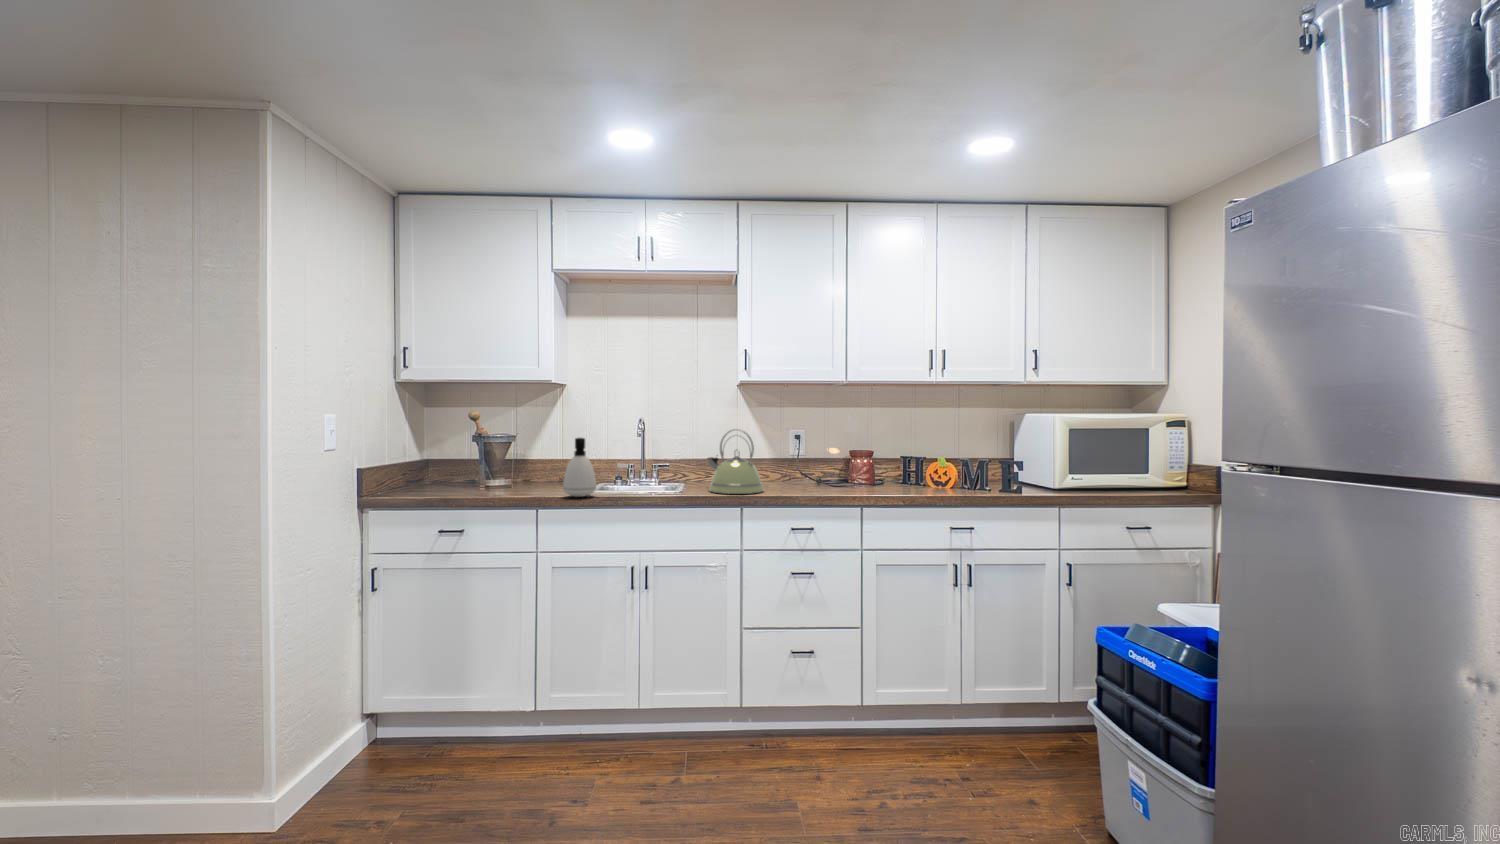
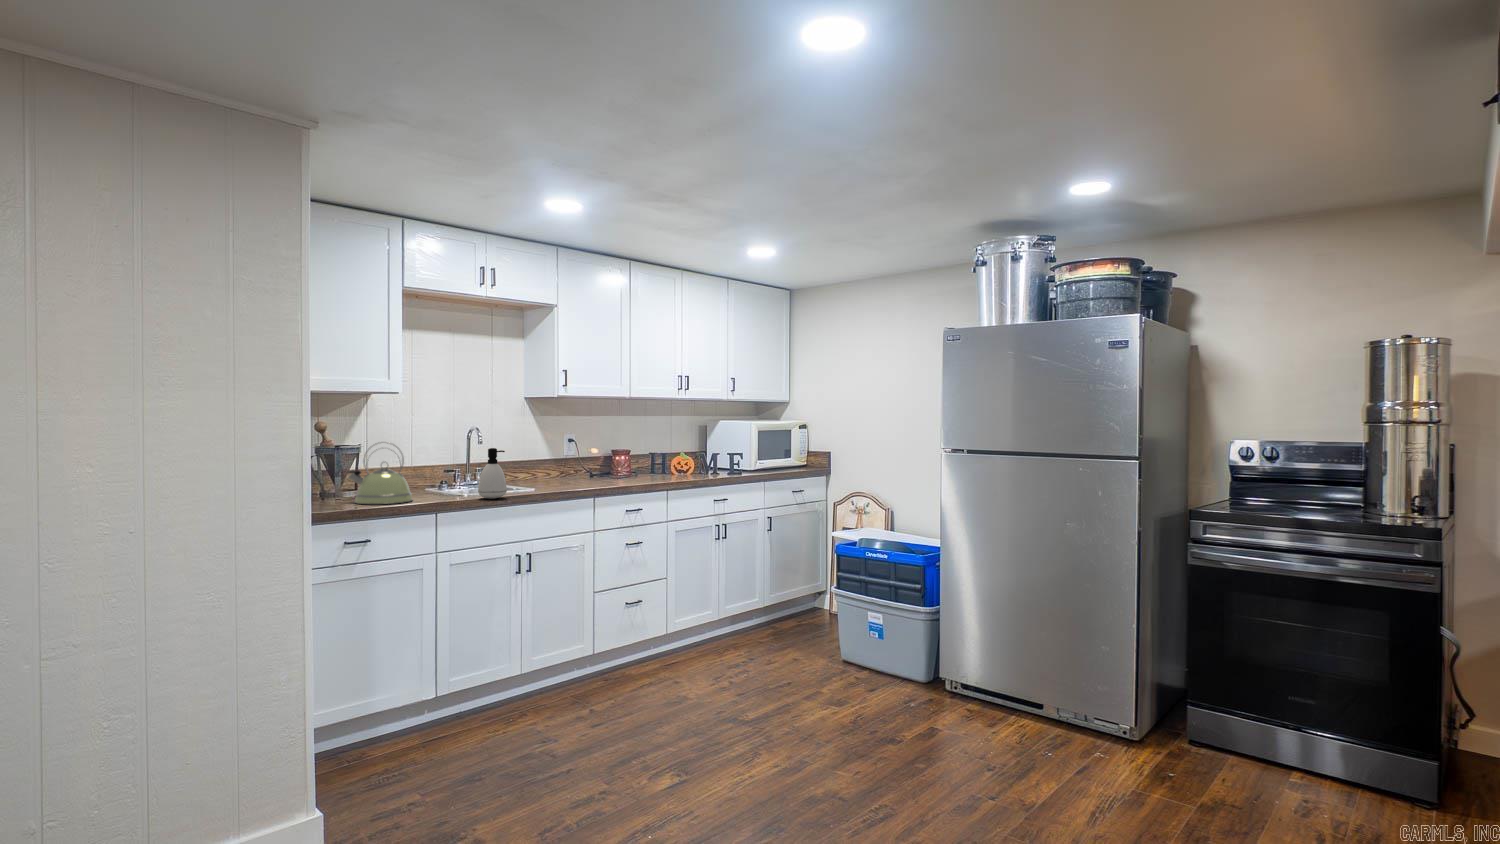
kettle: present [707,429,763,494] -> present [348,443,412,504]

